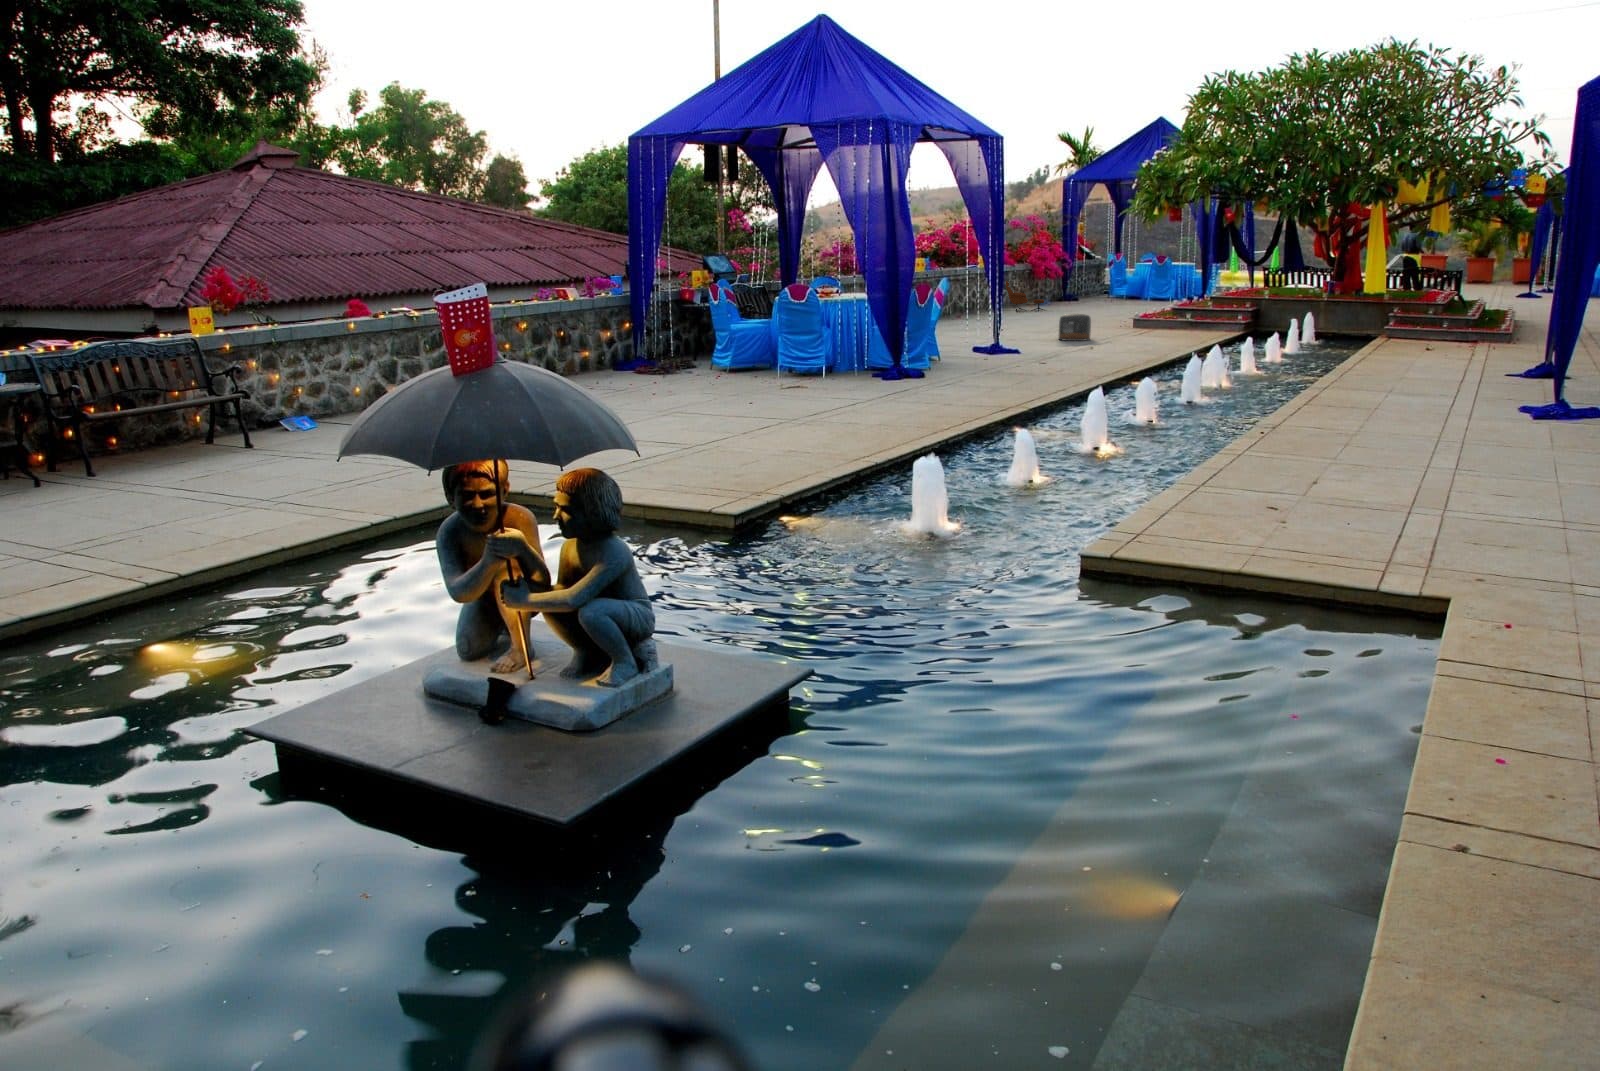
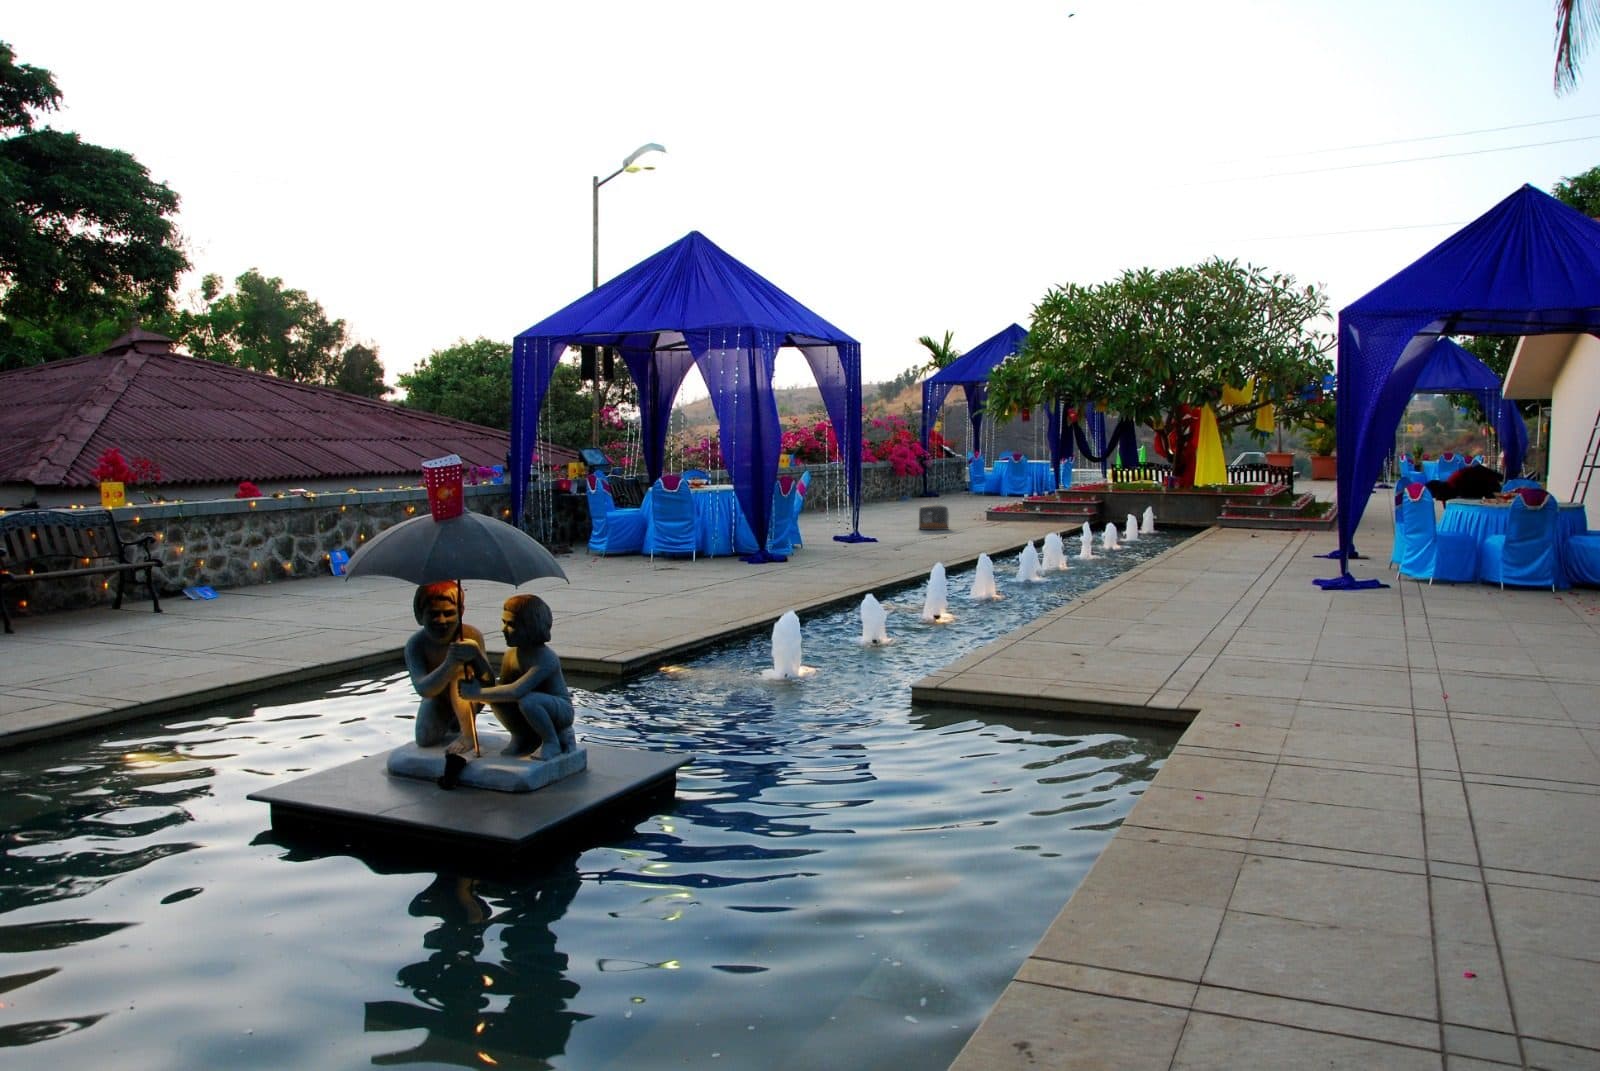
lounge chair: present [1006,281,1044,311] -> none [869,475,910,505]

